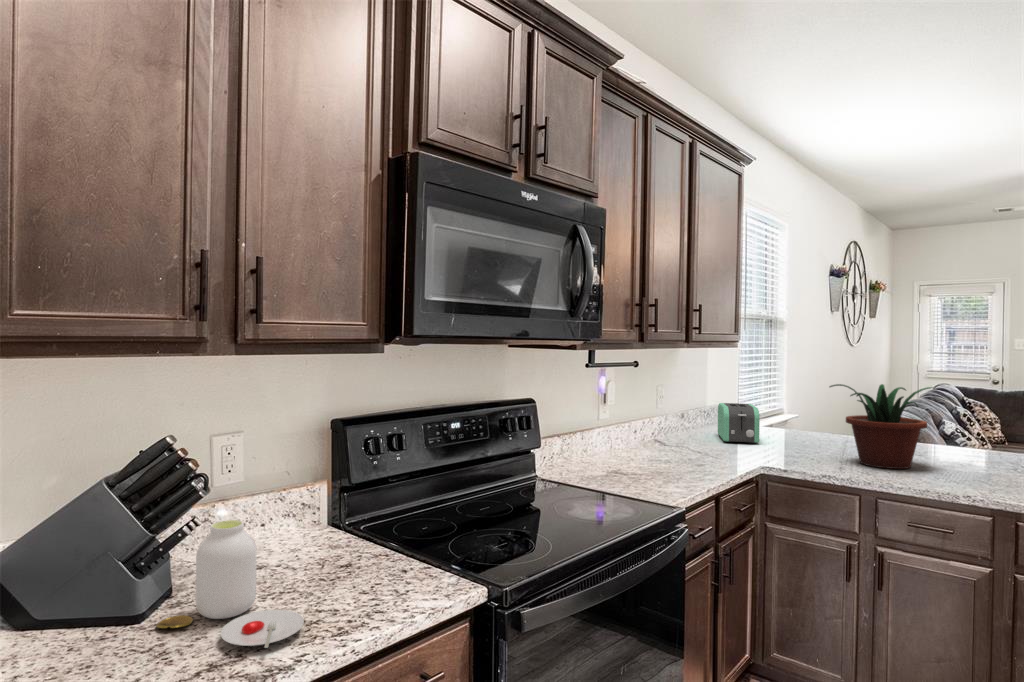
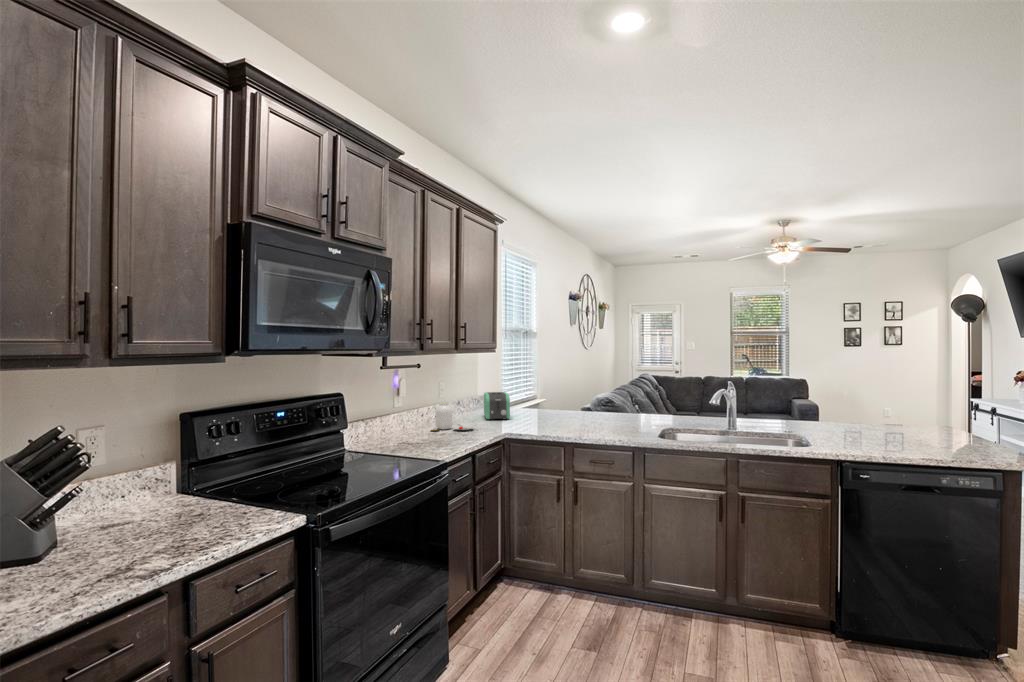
potted plant: present [830,384,931,469] -> none [549,375,609,429]
jar: present [156,520,304,648] -> present [431,402,474,431]

